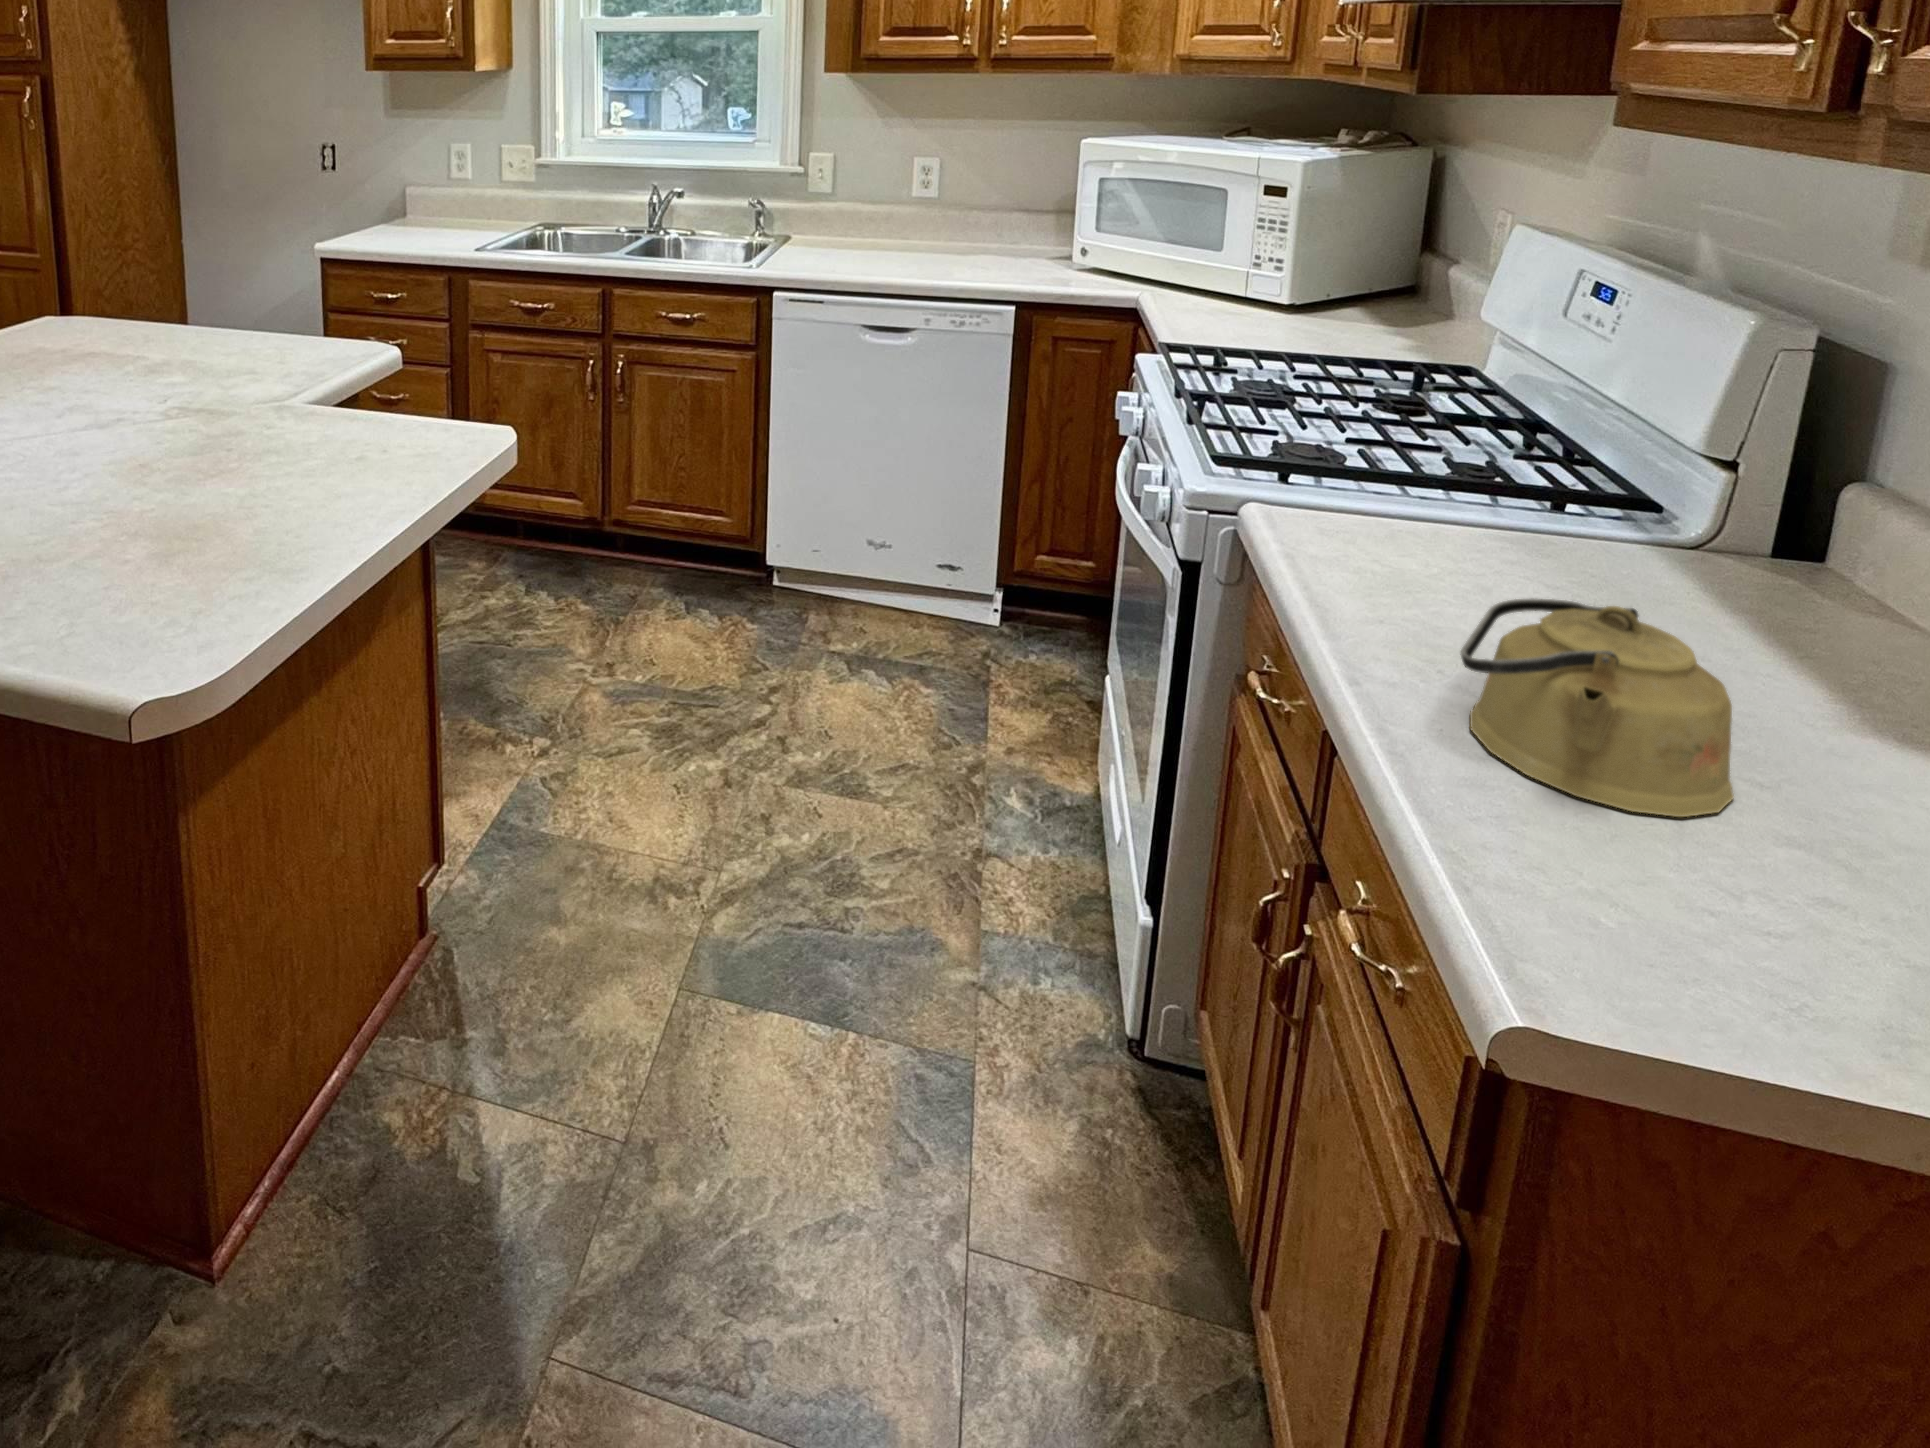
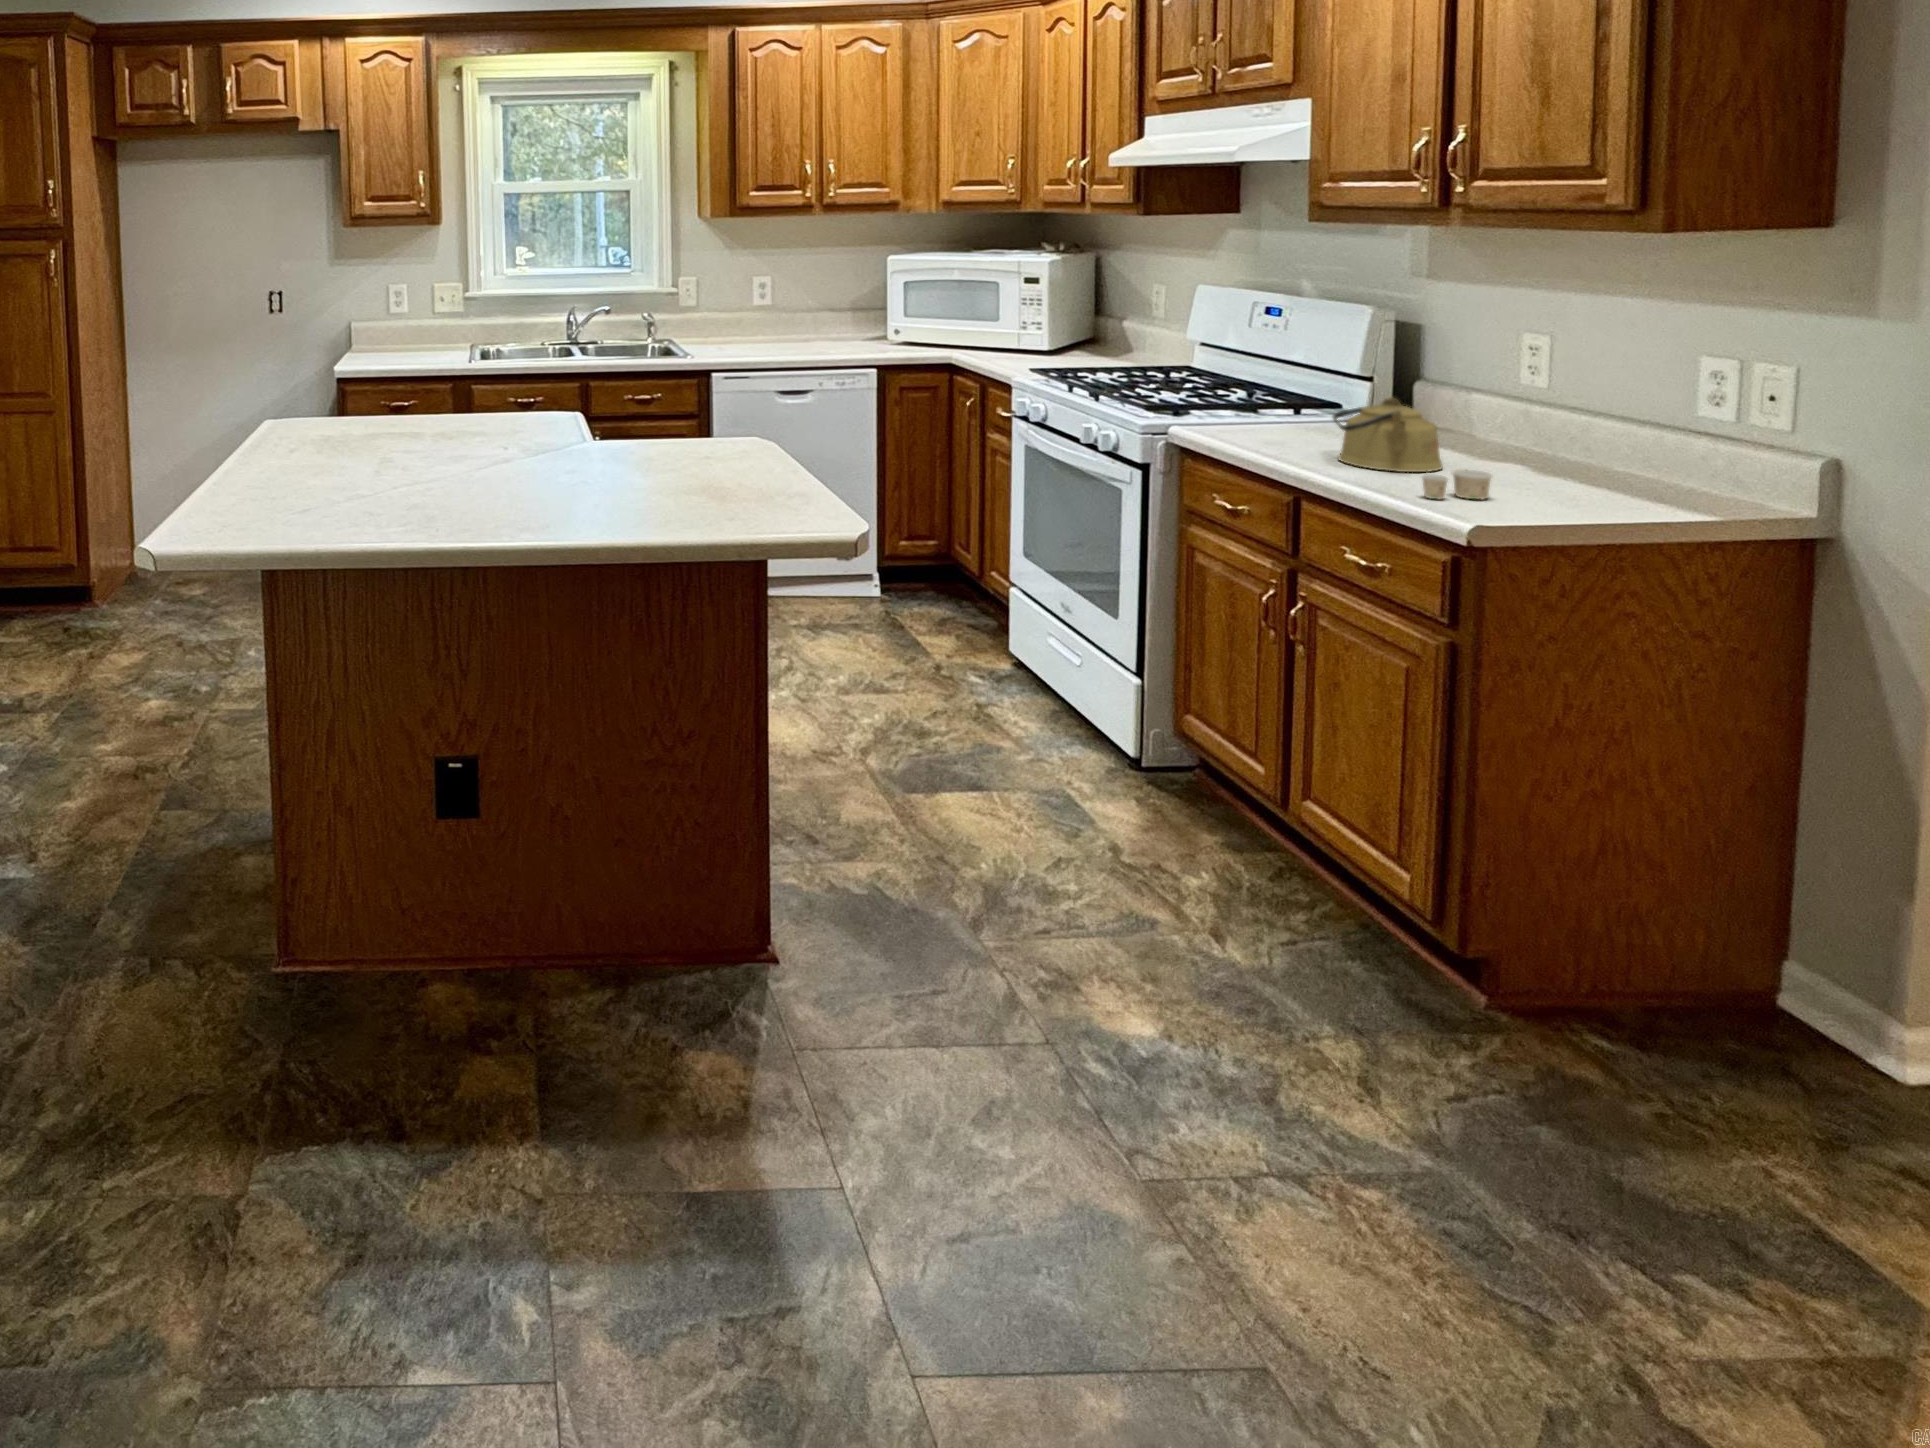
paper cup: none [1534,878,1758,998] -> present [1422,469,1492,500]

